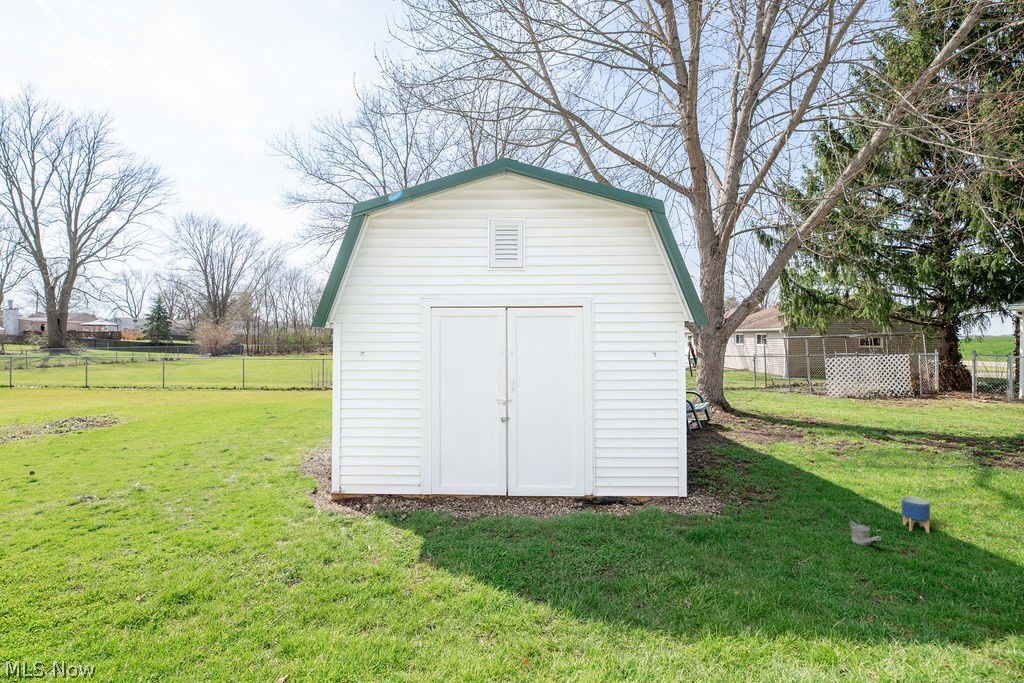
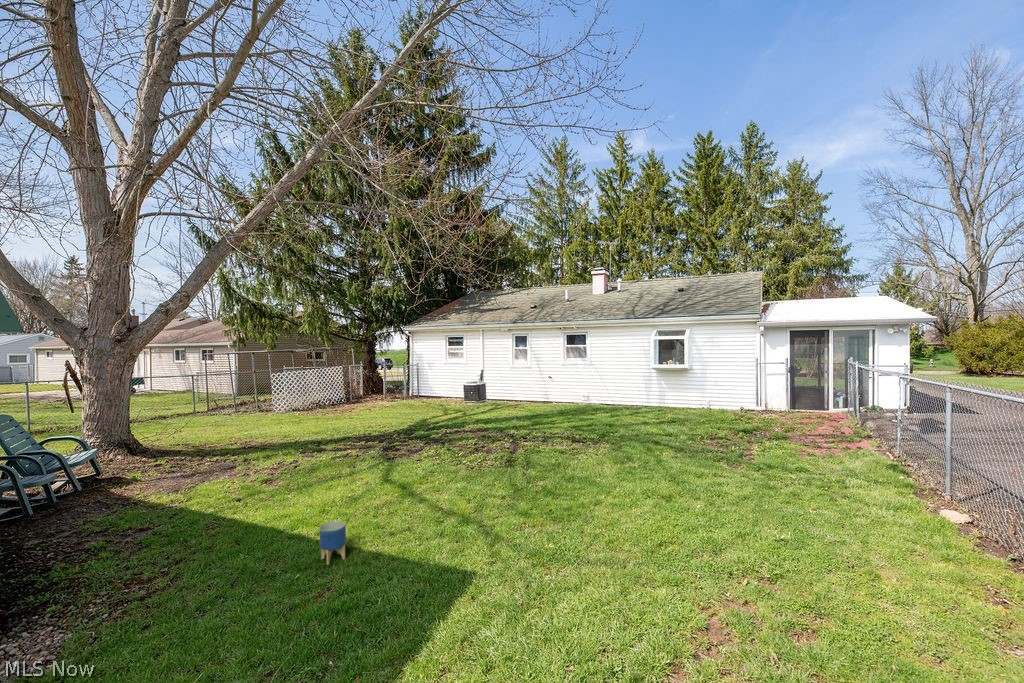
watering can: present [850,521,881,545] -> none [258,585,292,617]

